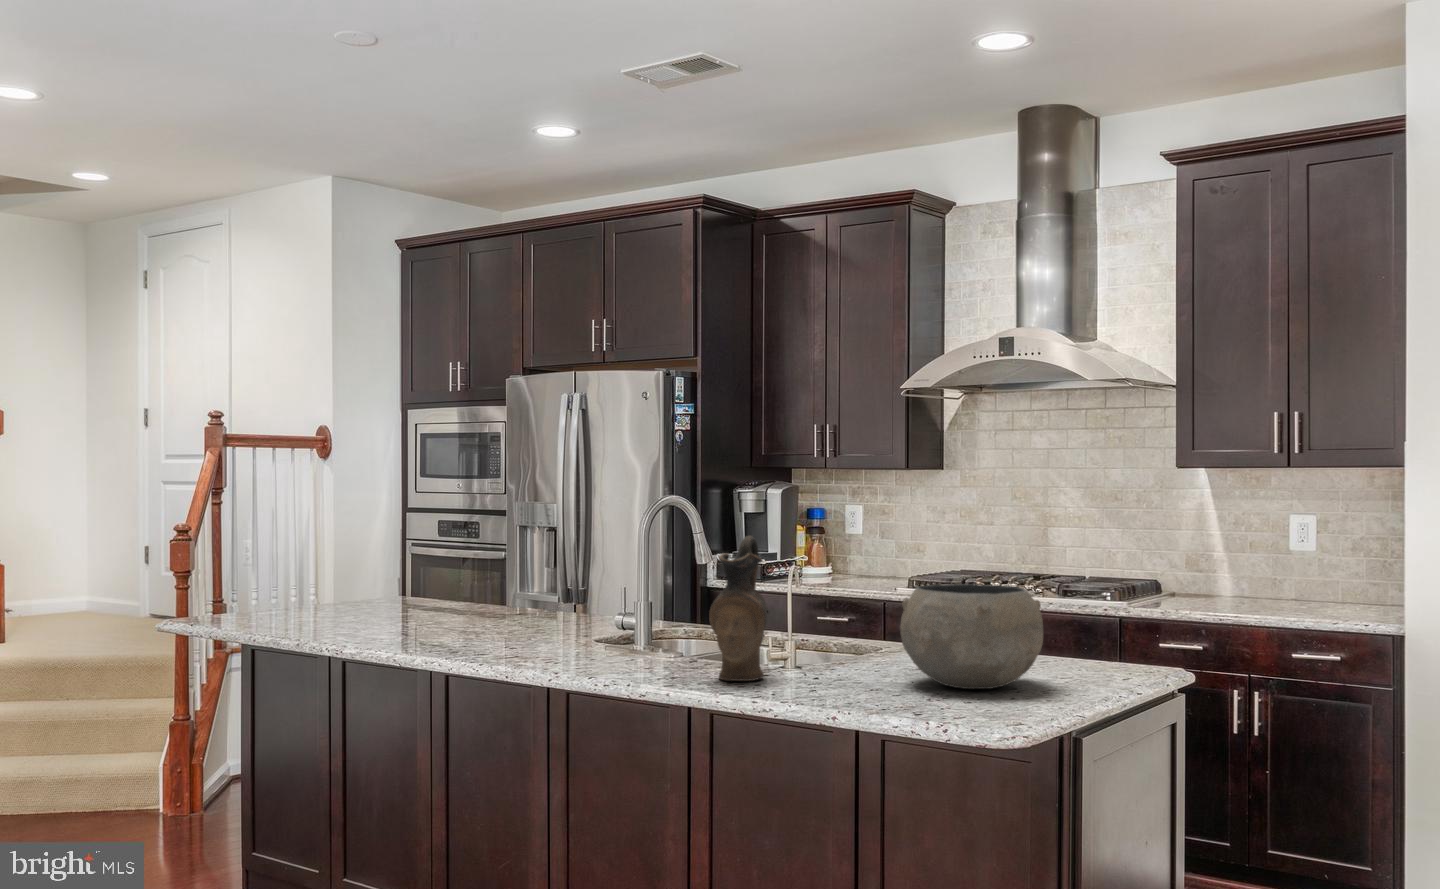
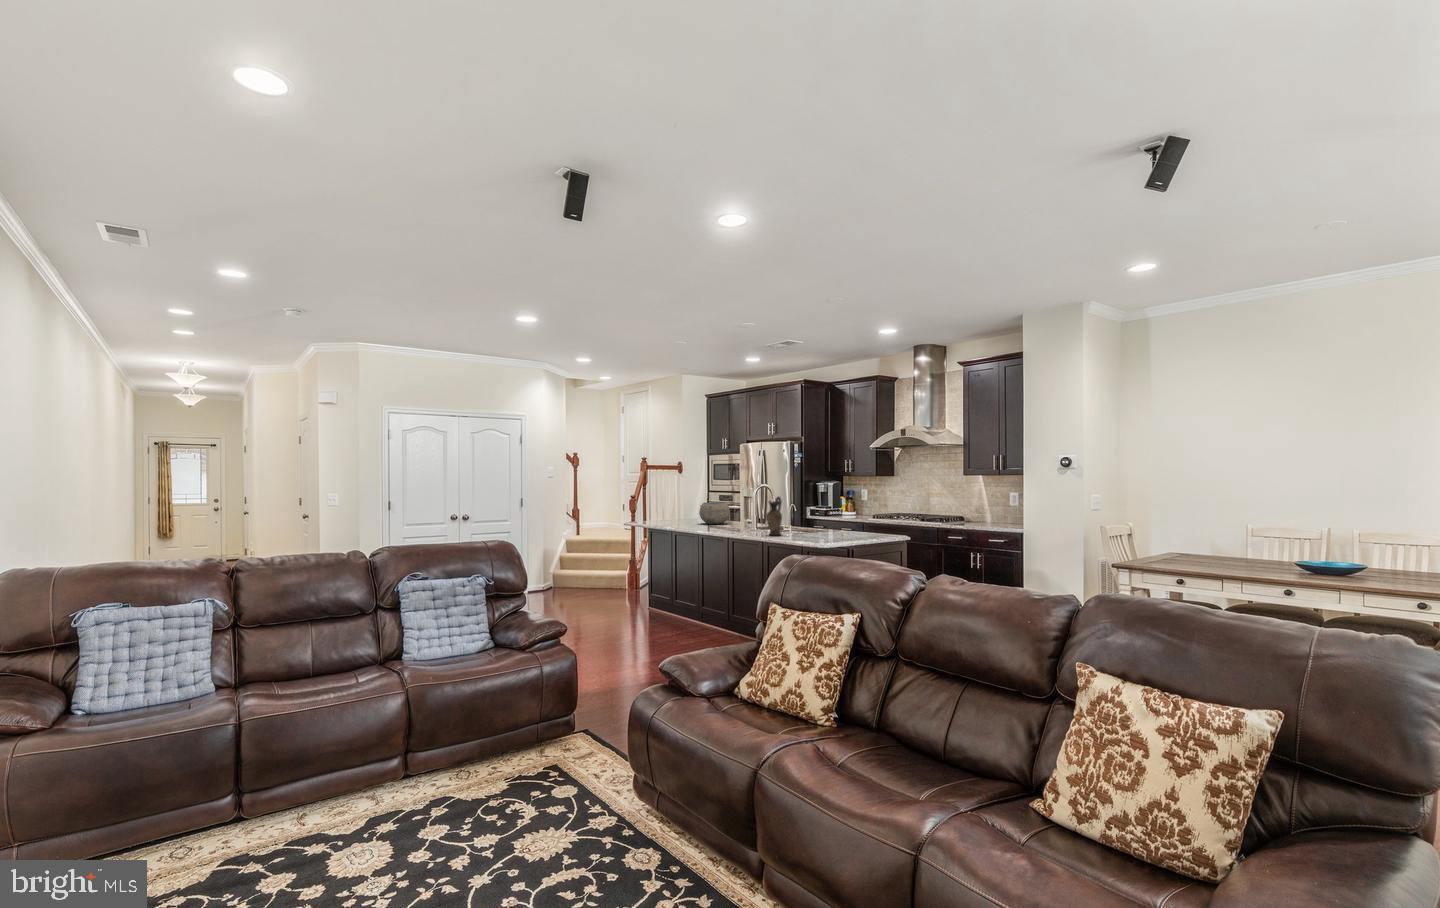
ceramic bowl: present [900,584,1043,689] -> present [699,503,730,524]

